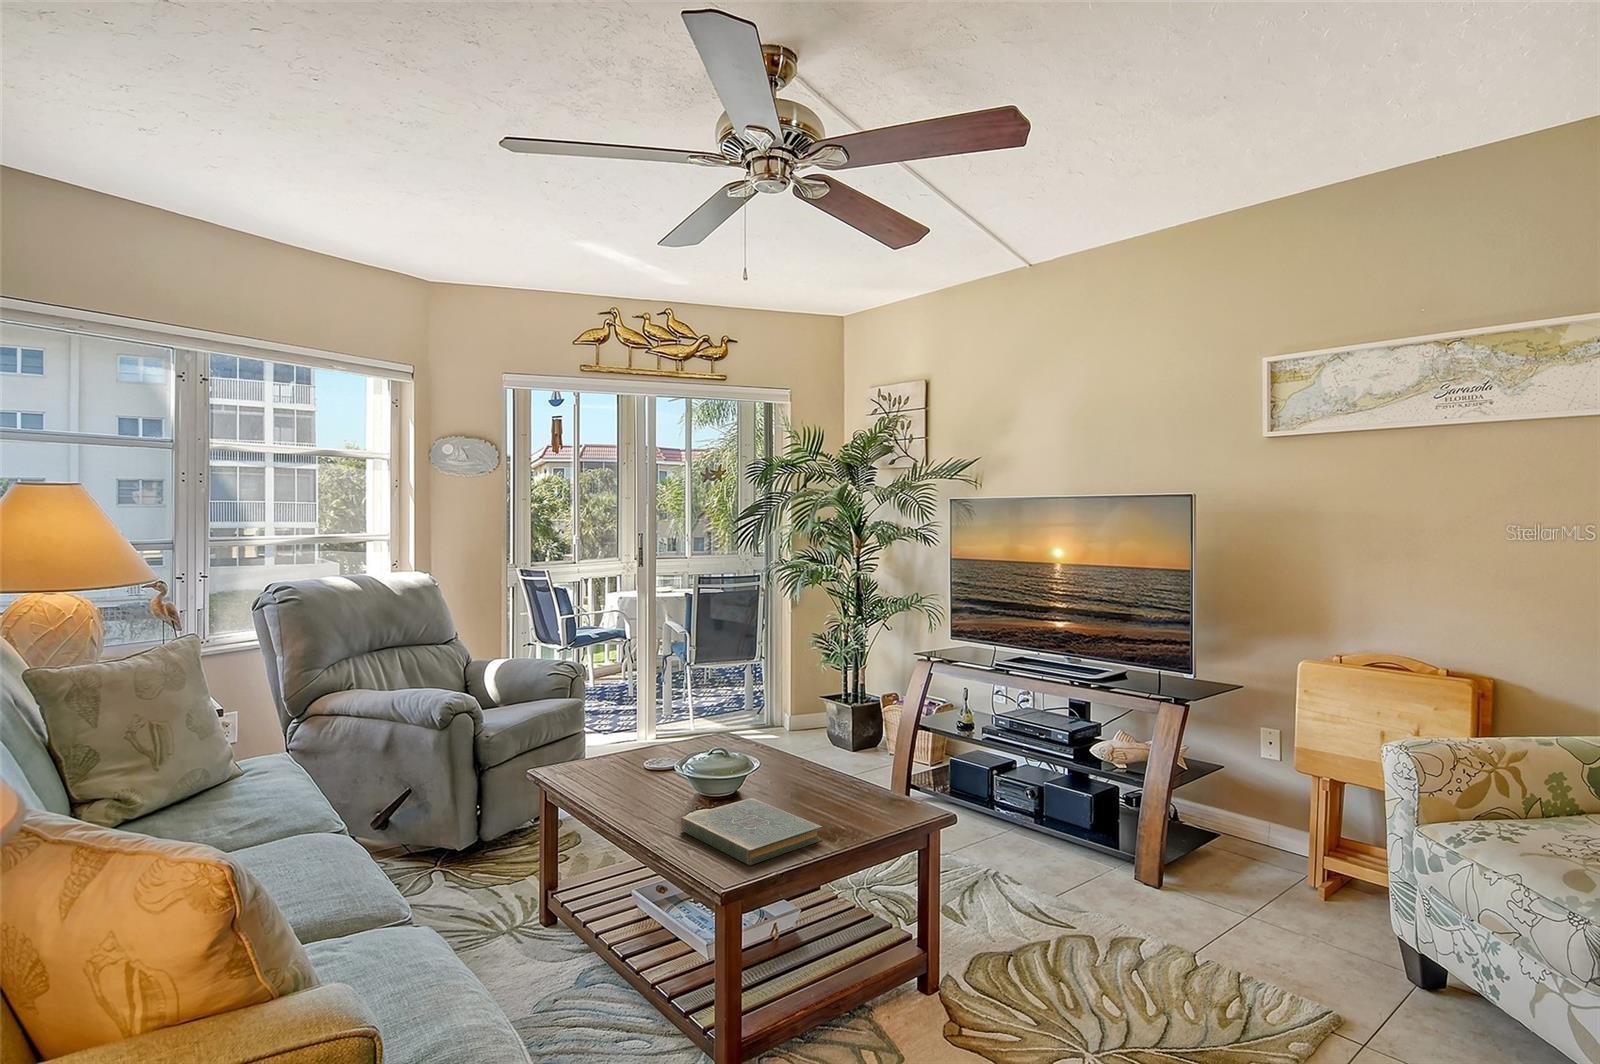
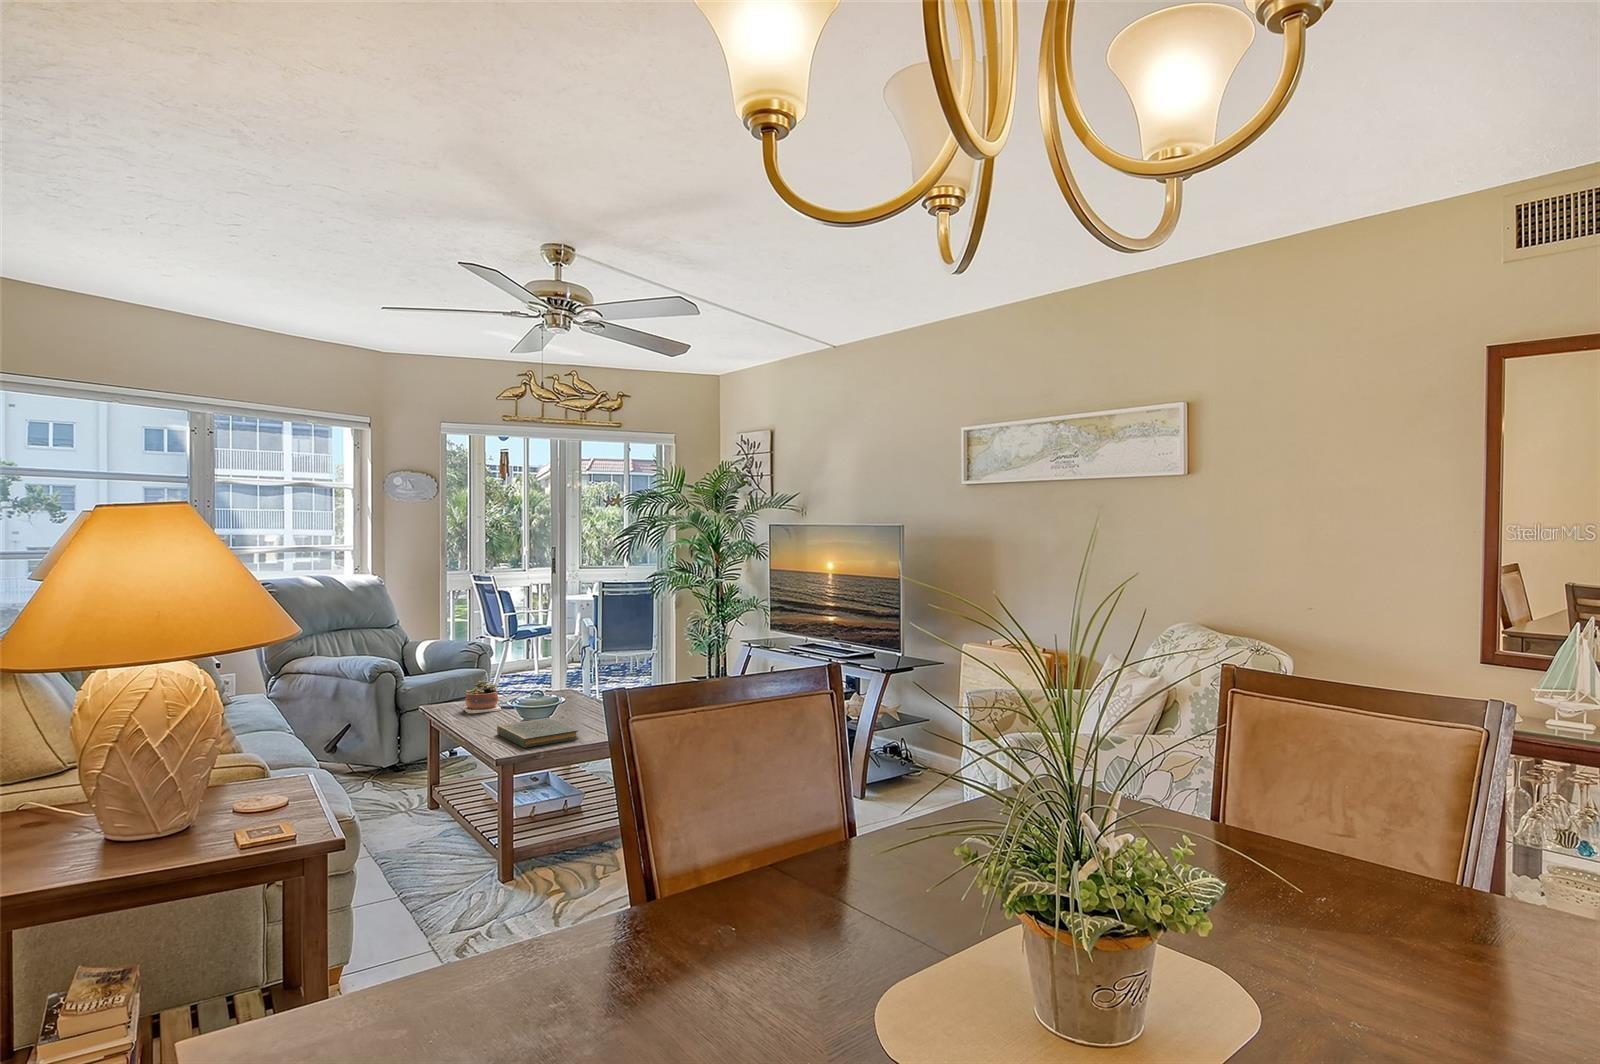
succulent plant: none [594,729,654,786] -> present [464,679,501,713]

